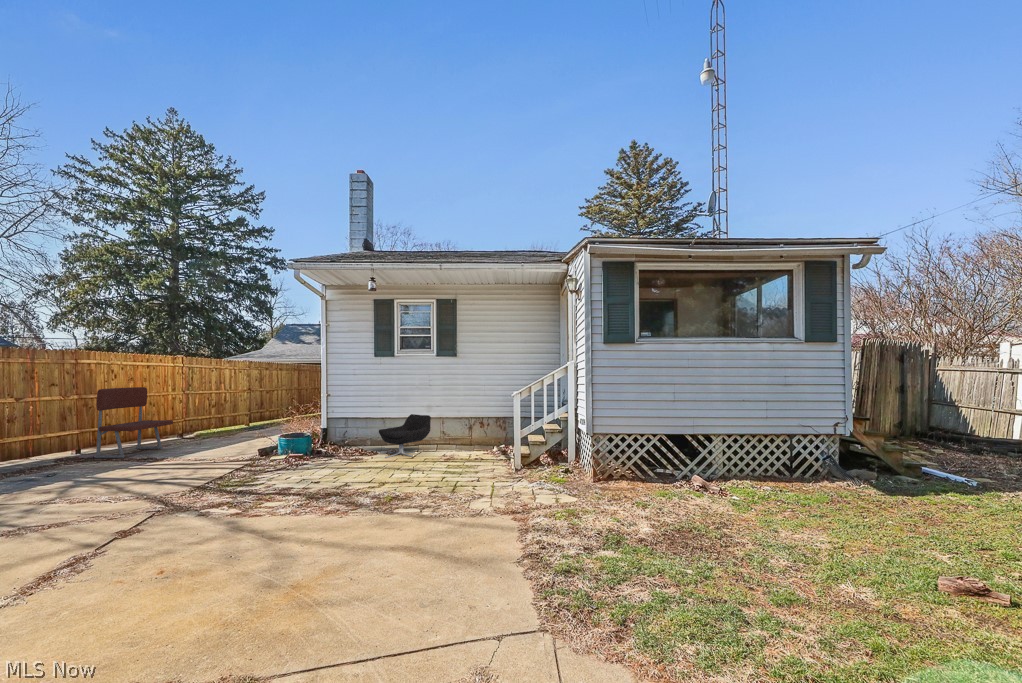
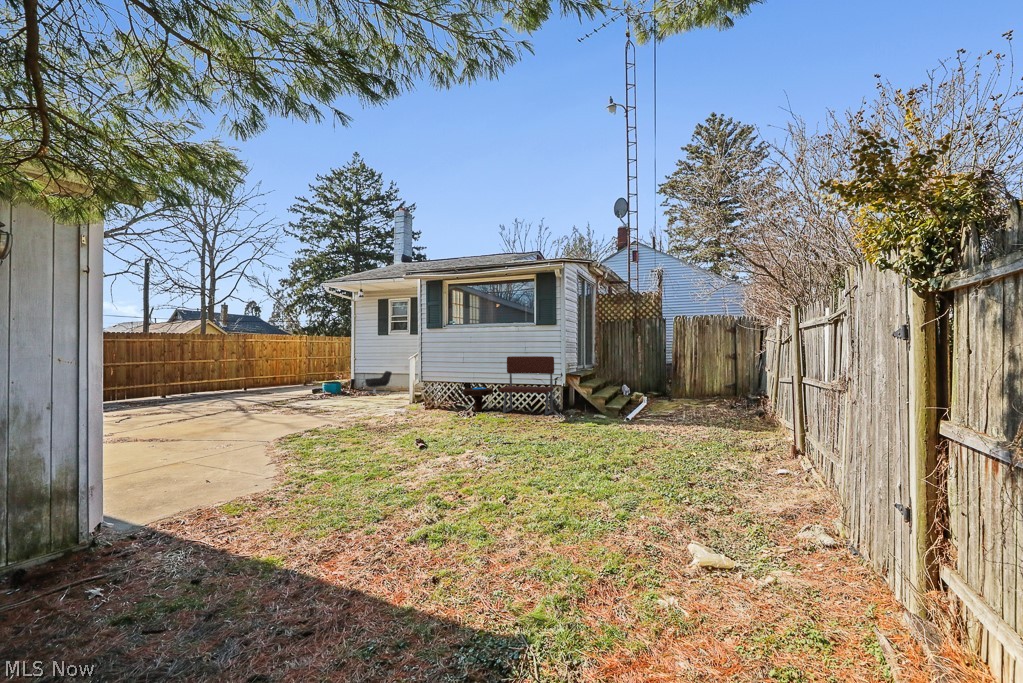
bench: present [95,387,173,458] -> present [498,356,554,415]
side table: none [700,442,755,484] -> present [463,388,493,411]

